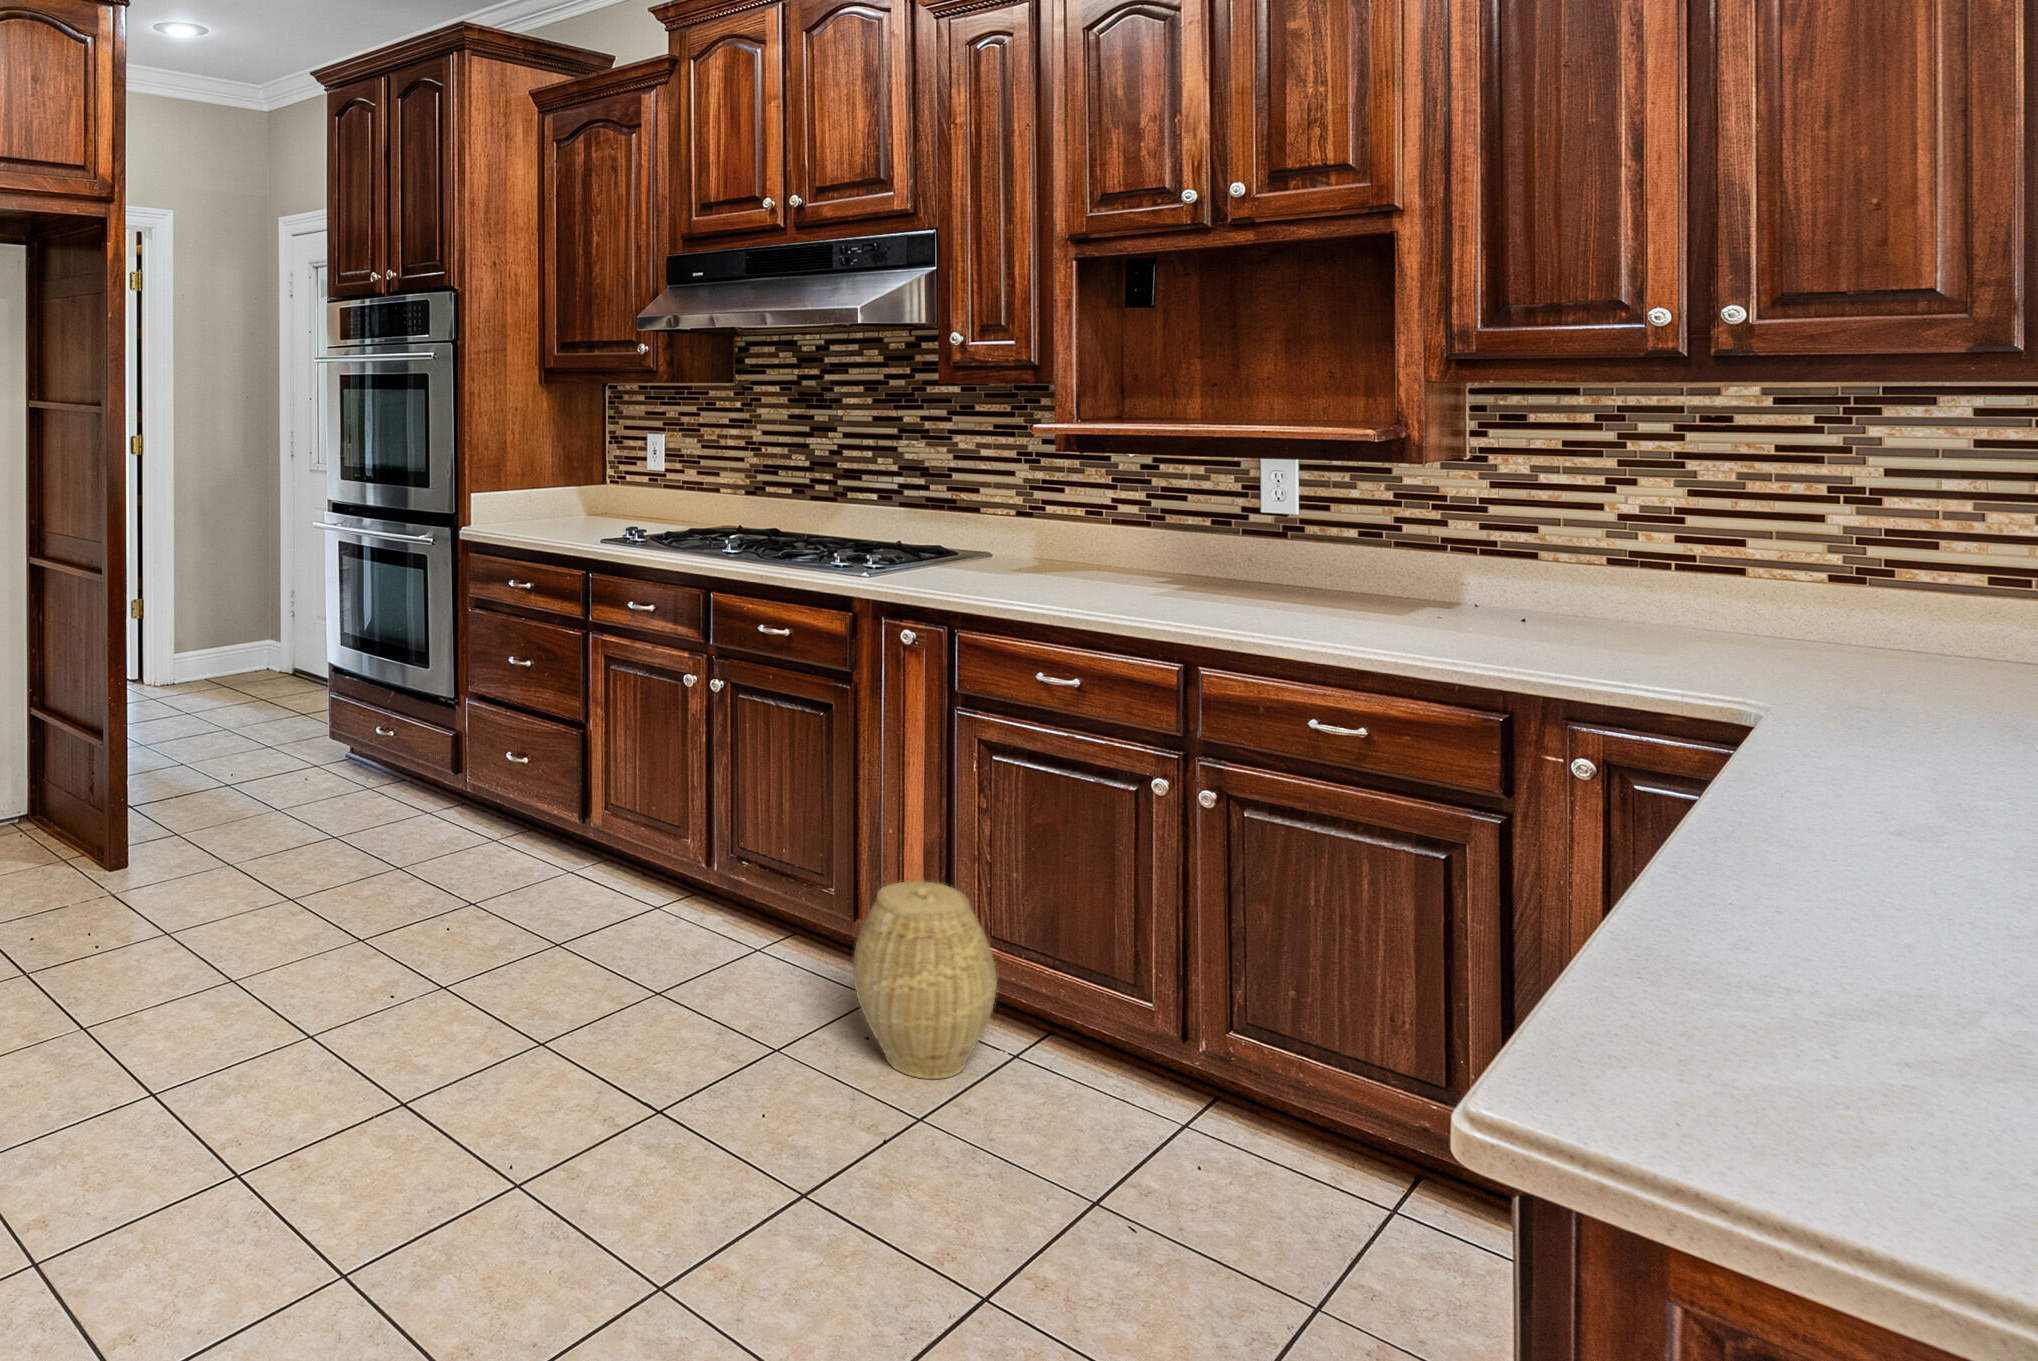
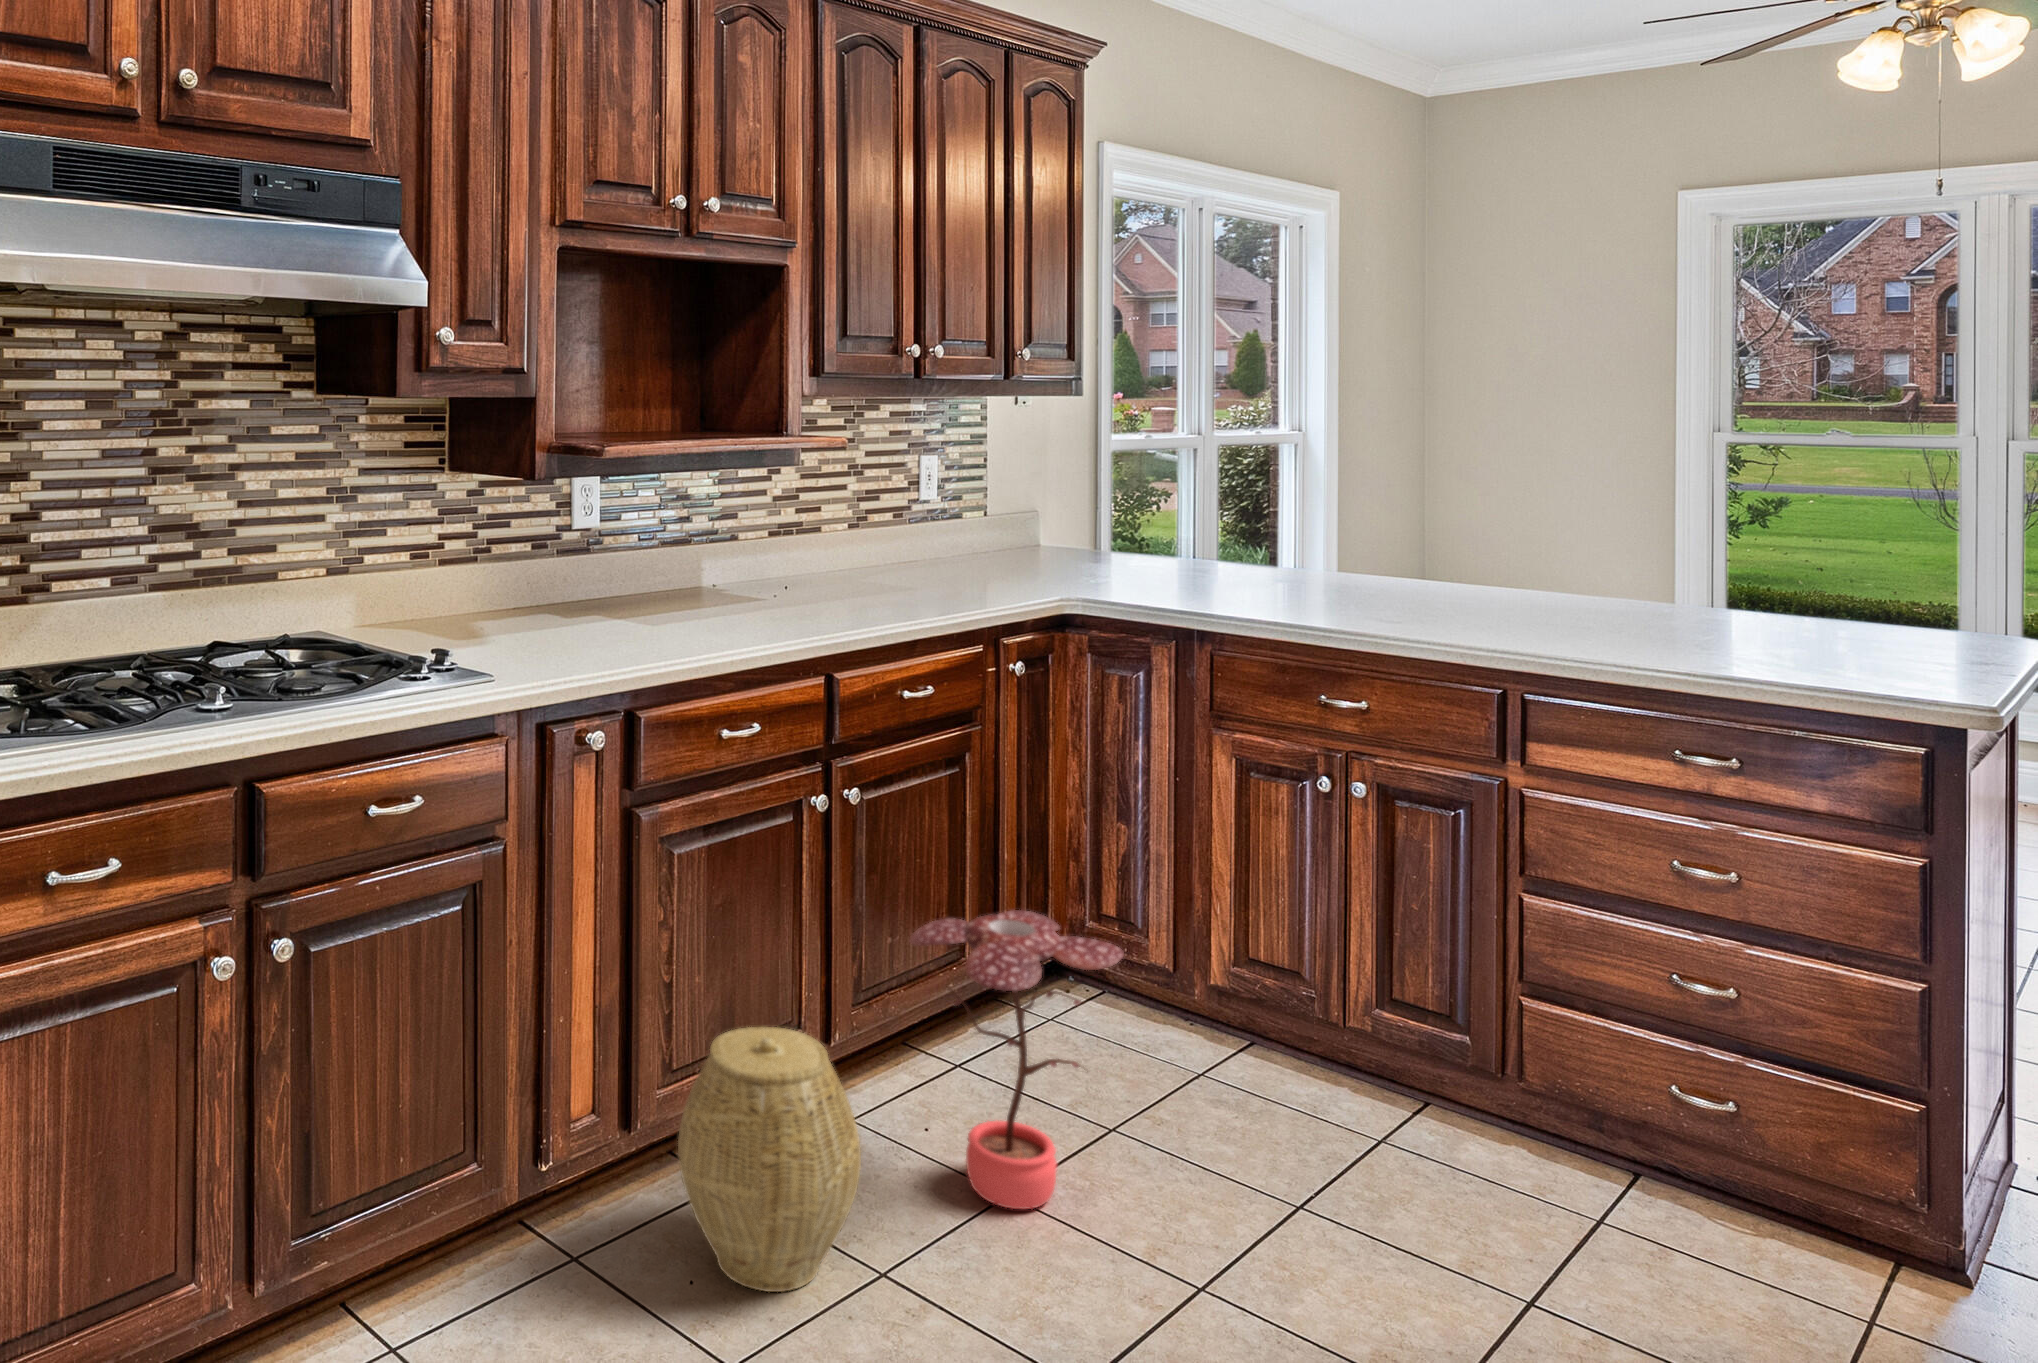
potted plant: none [1006,903,1226,1203] -> present [909,910,1124,1209]

